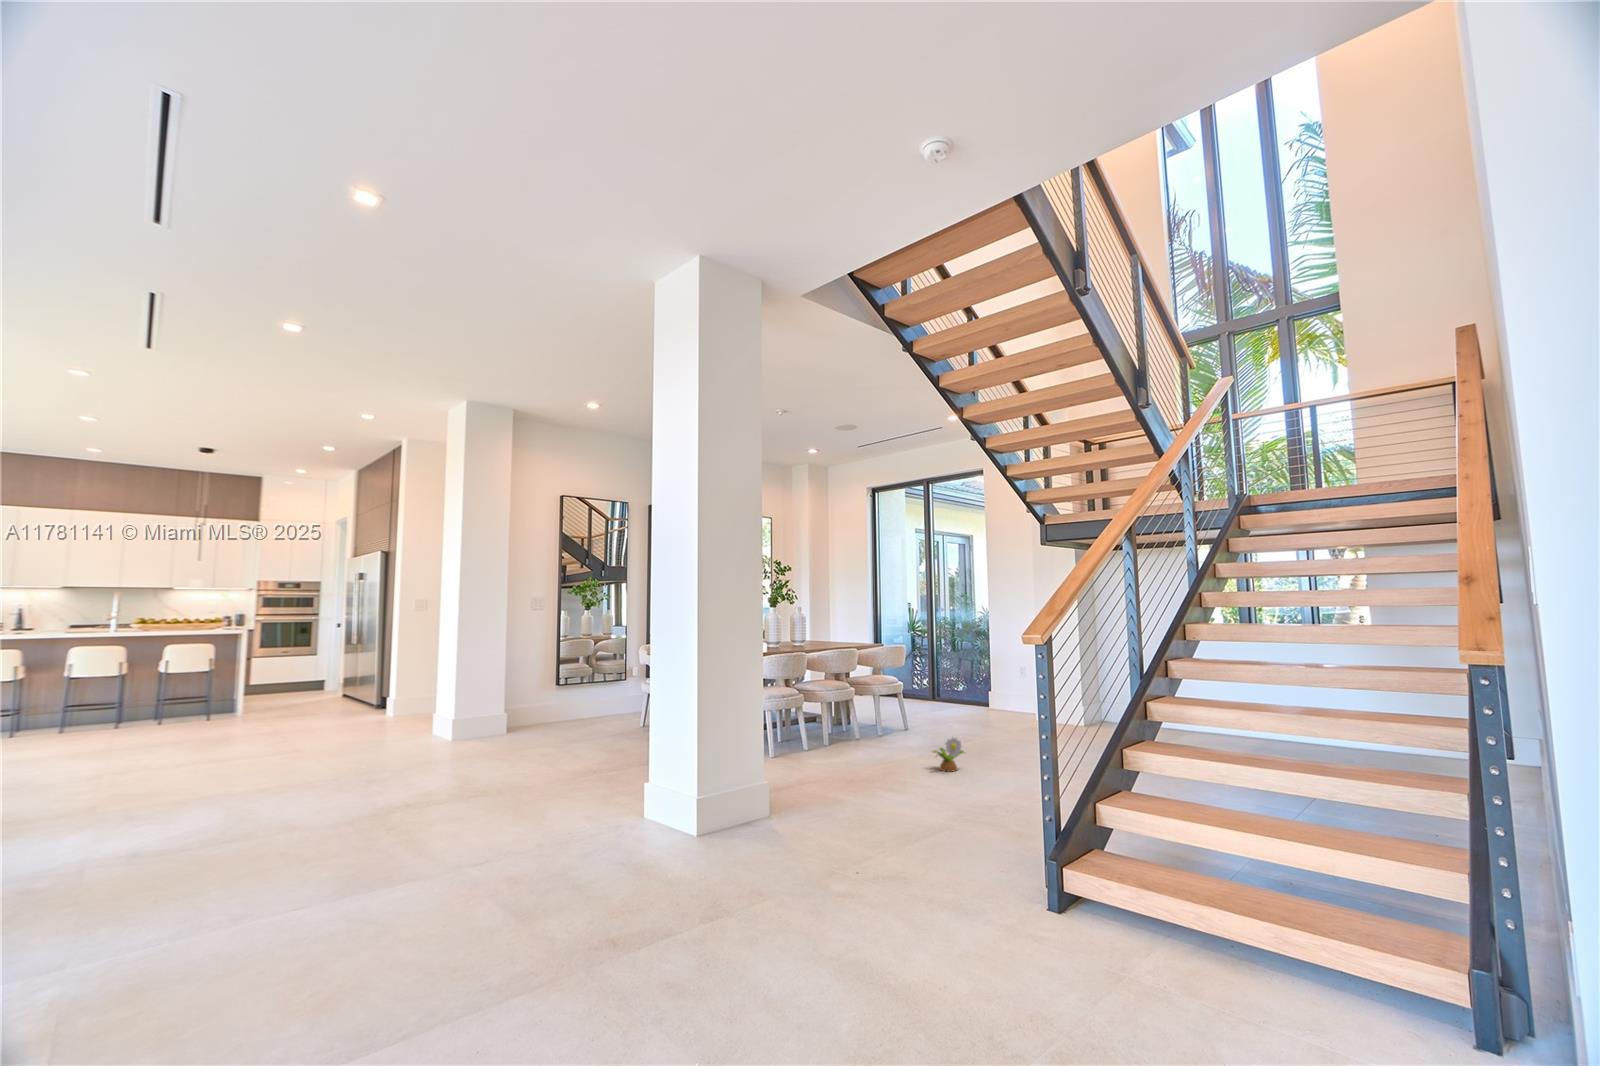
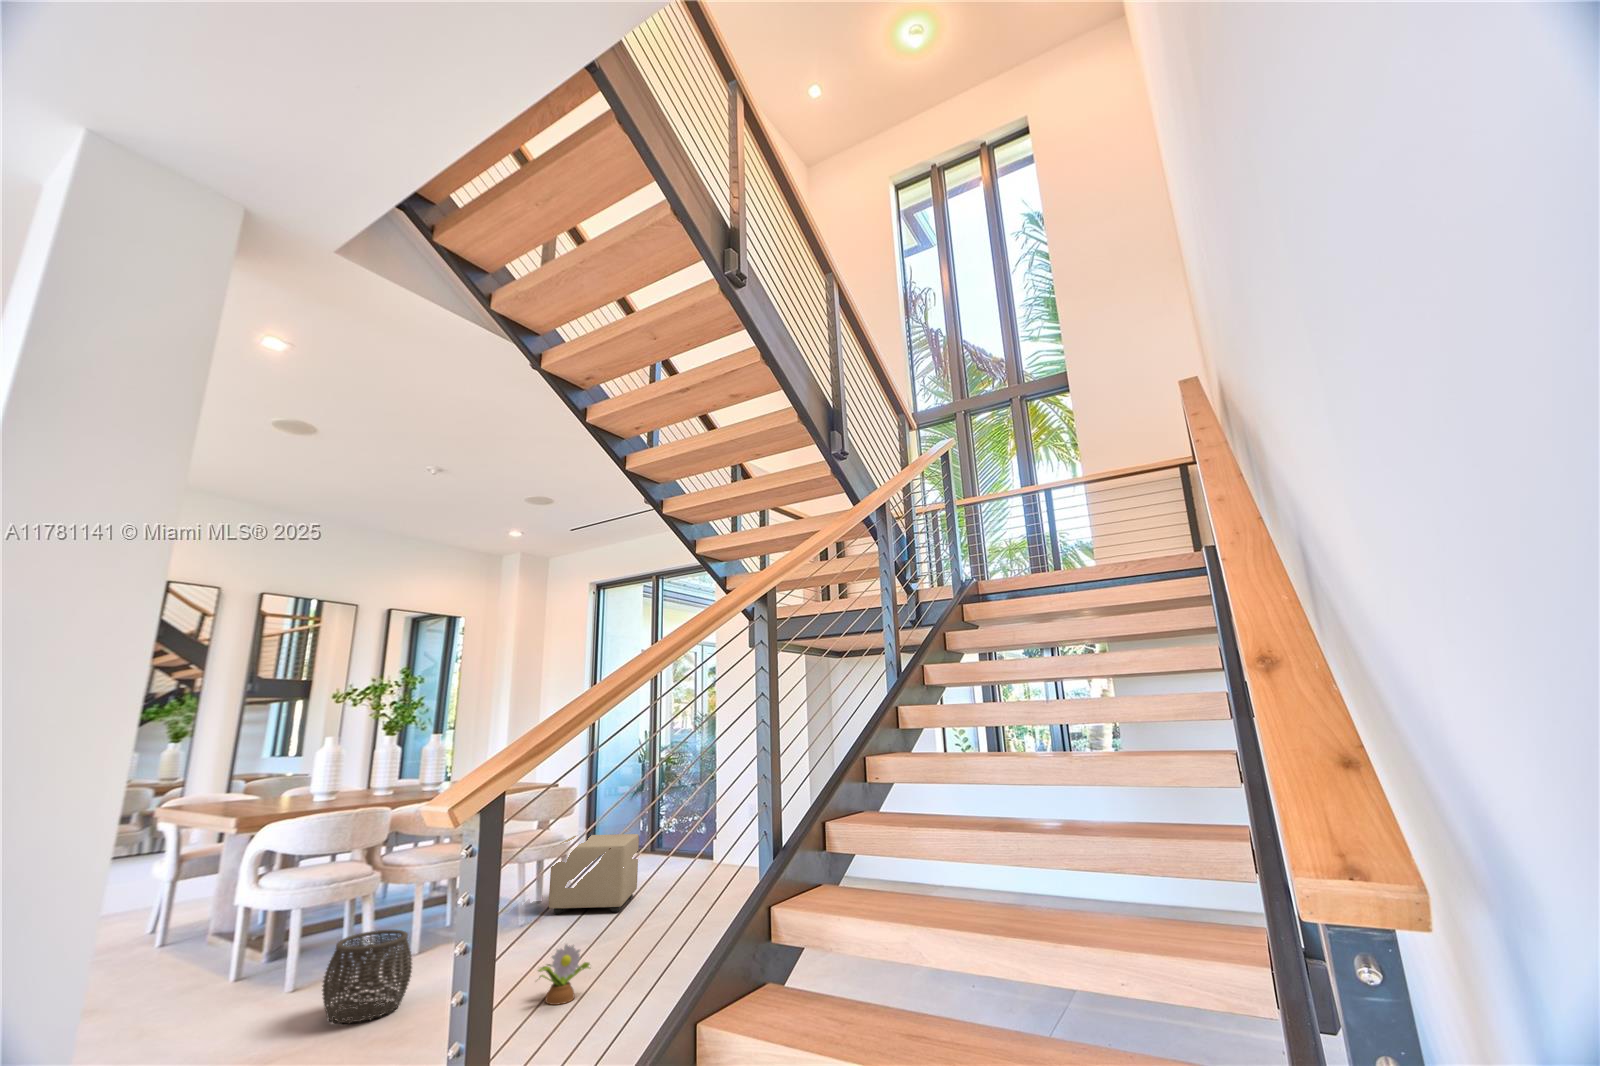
ottoman: none [894,681,949,732] -> present [549,834,639,914]
woven basket: none [808,723,856,771] -> present [322,930,412,1024]

